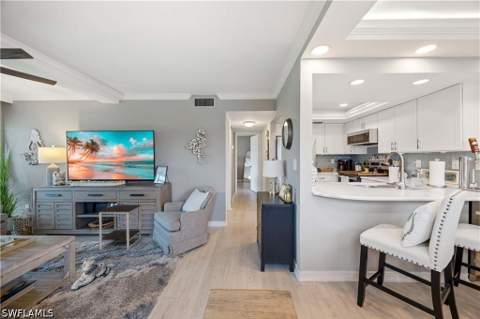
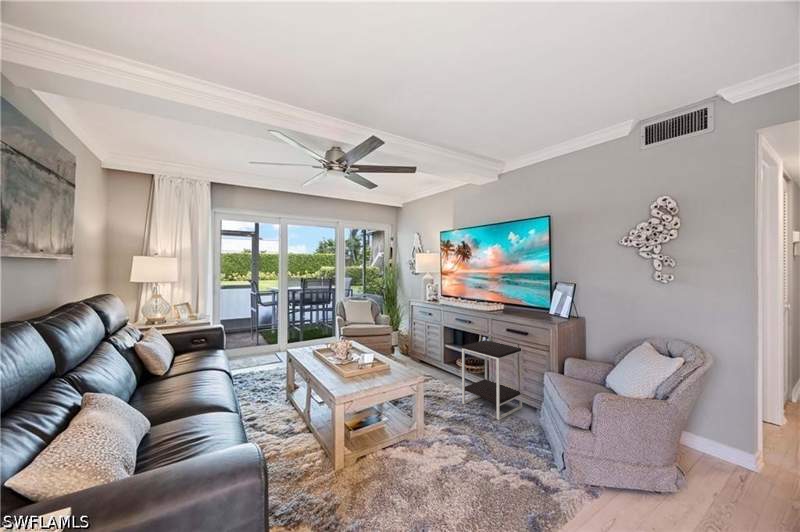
plush toy: present [71,259,110,289] -> none [413,416,465,455]

